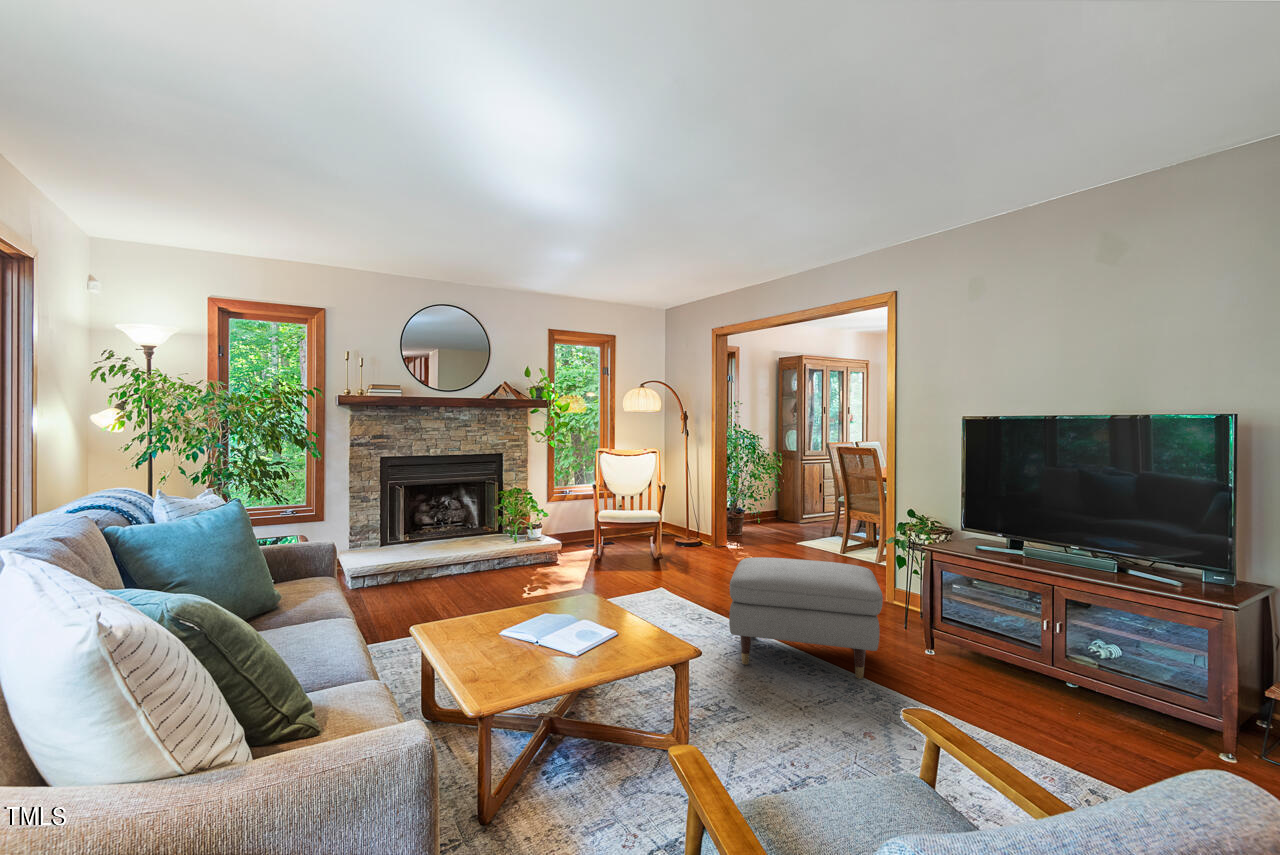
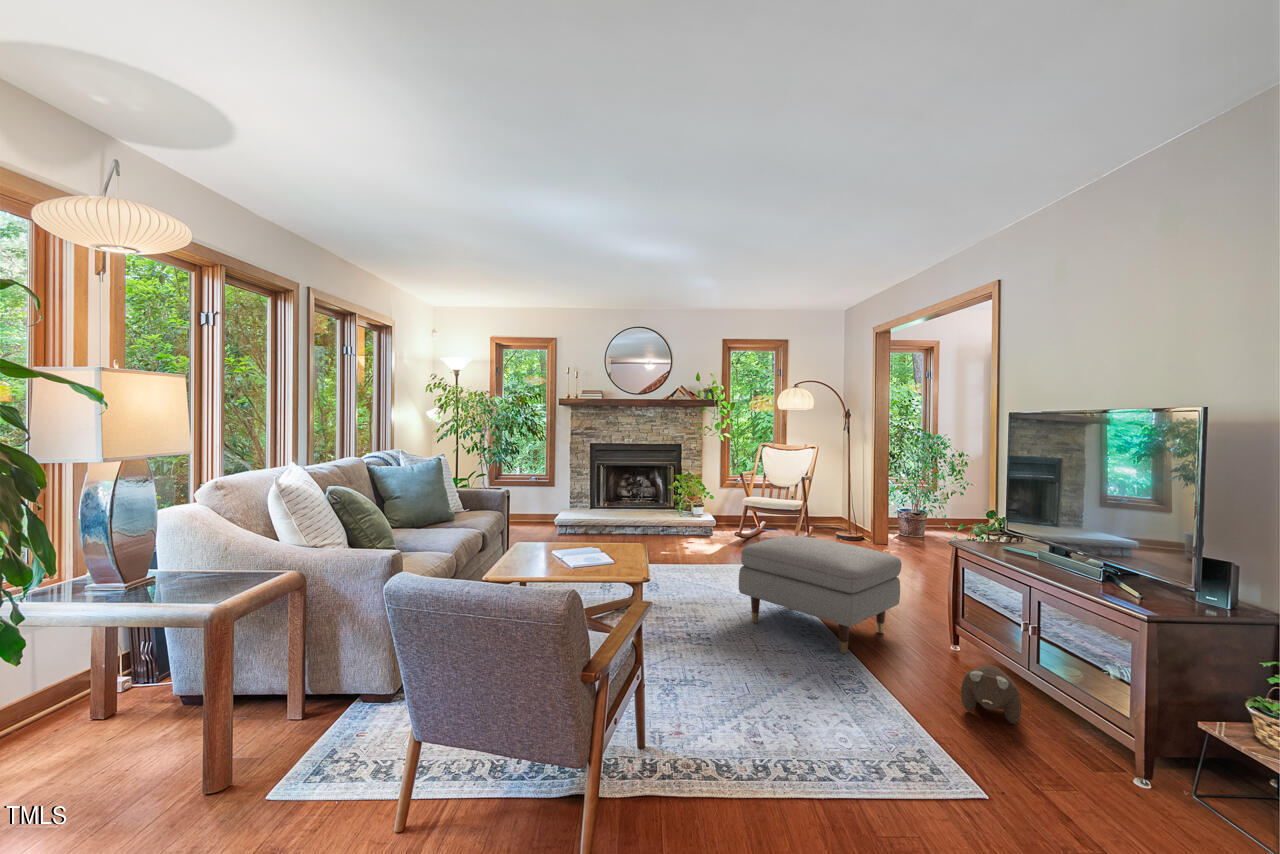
plush toy: none [1000,662,1062,712] -> present [961,665,1021,724]

